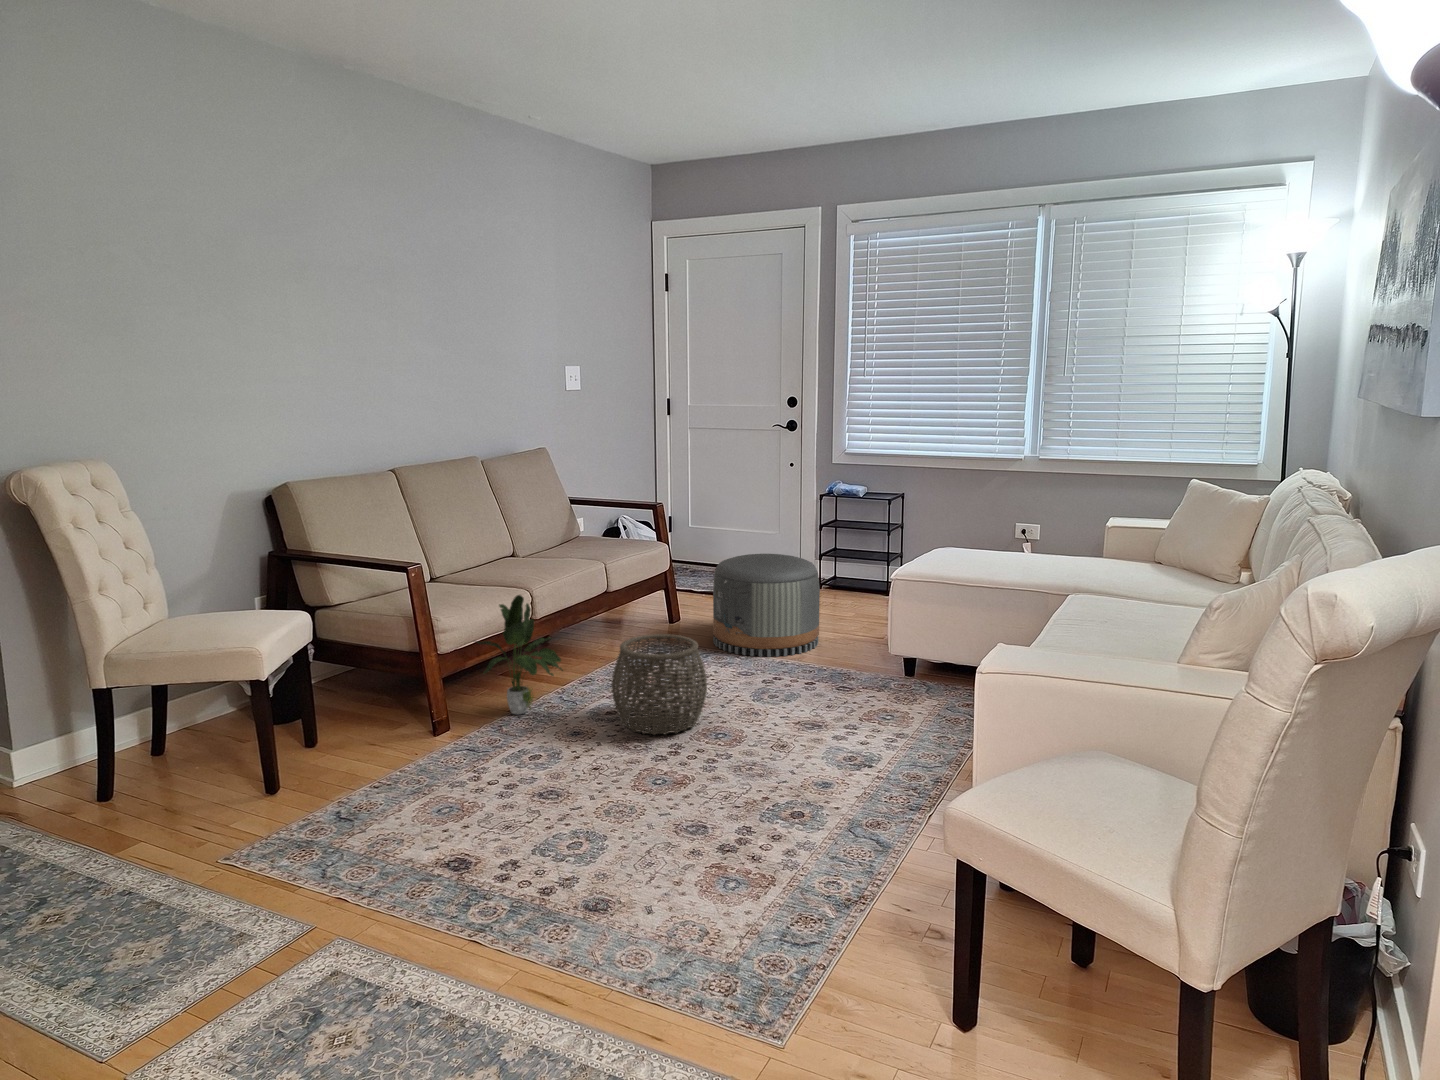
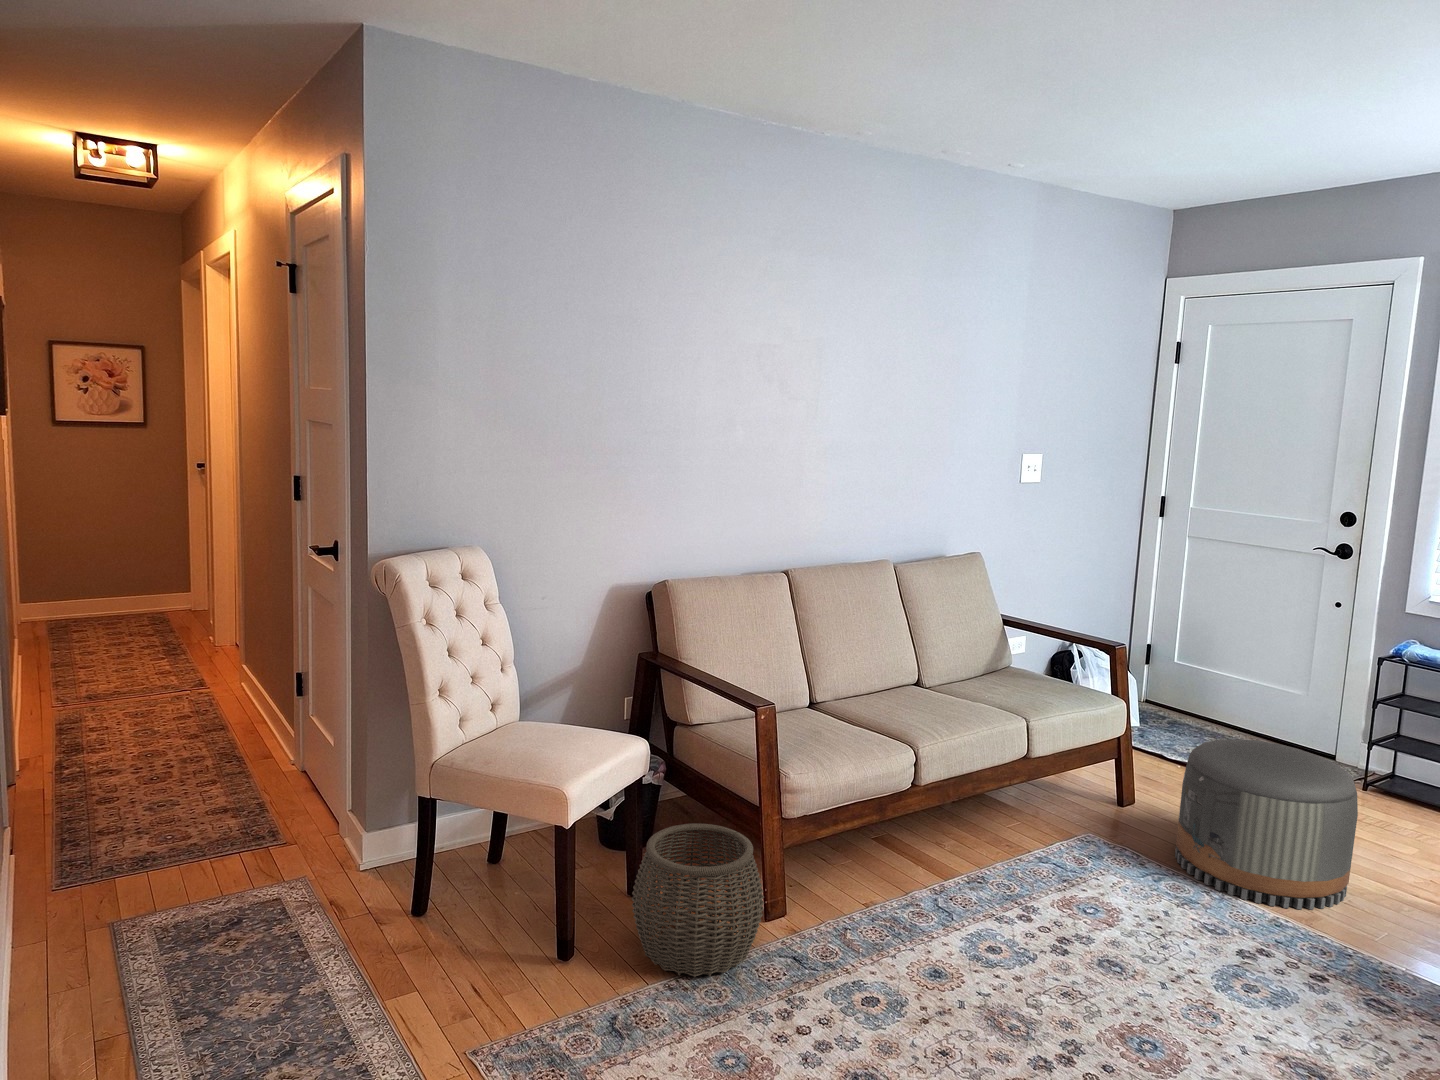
potted plant: present [476,595,562,714] -> none [827,762,942,916]
woven basket: present [612,634,707,735] -> present [632,823,764,977]

